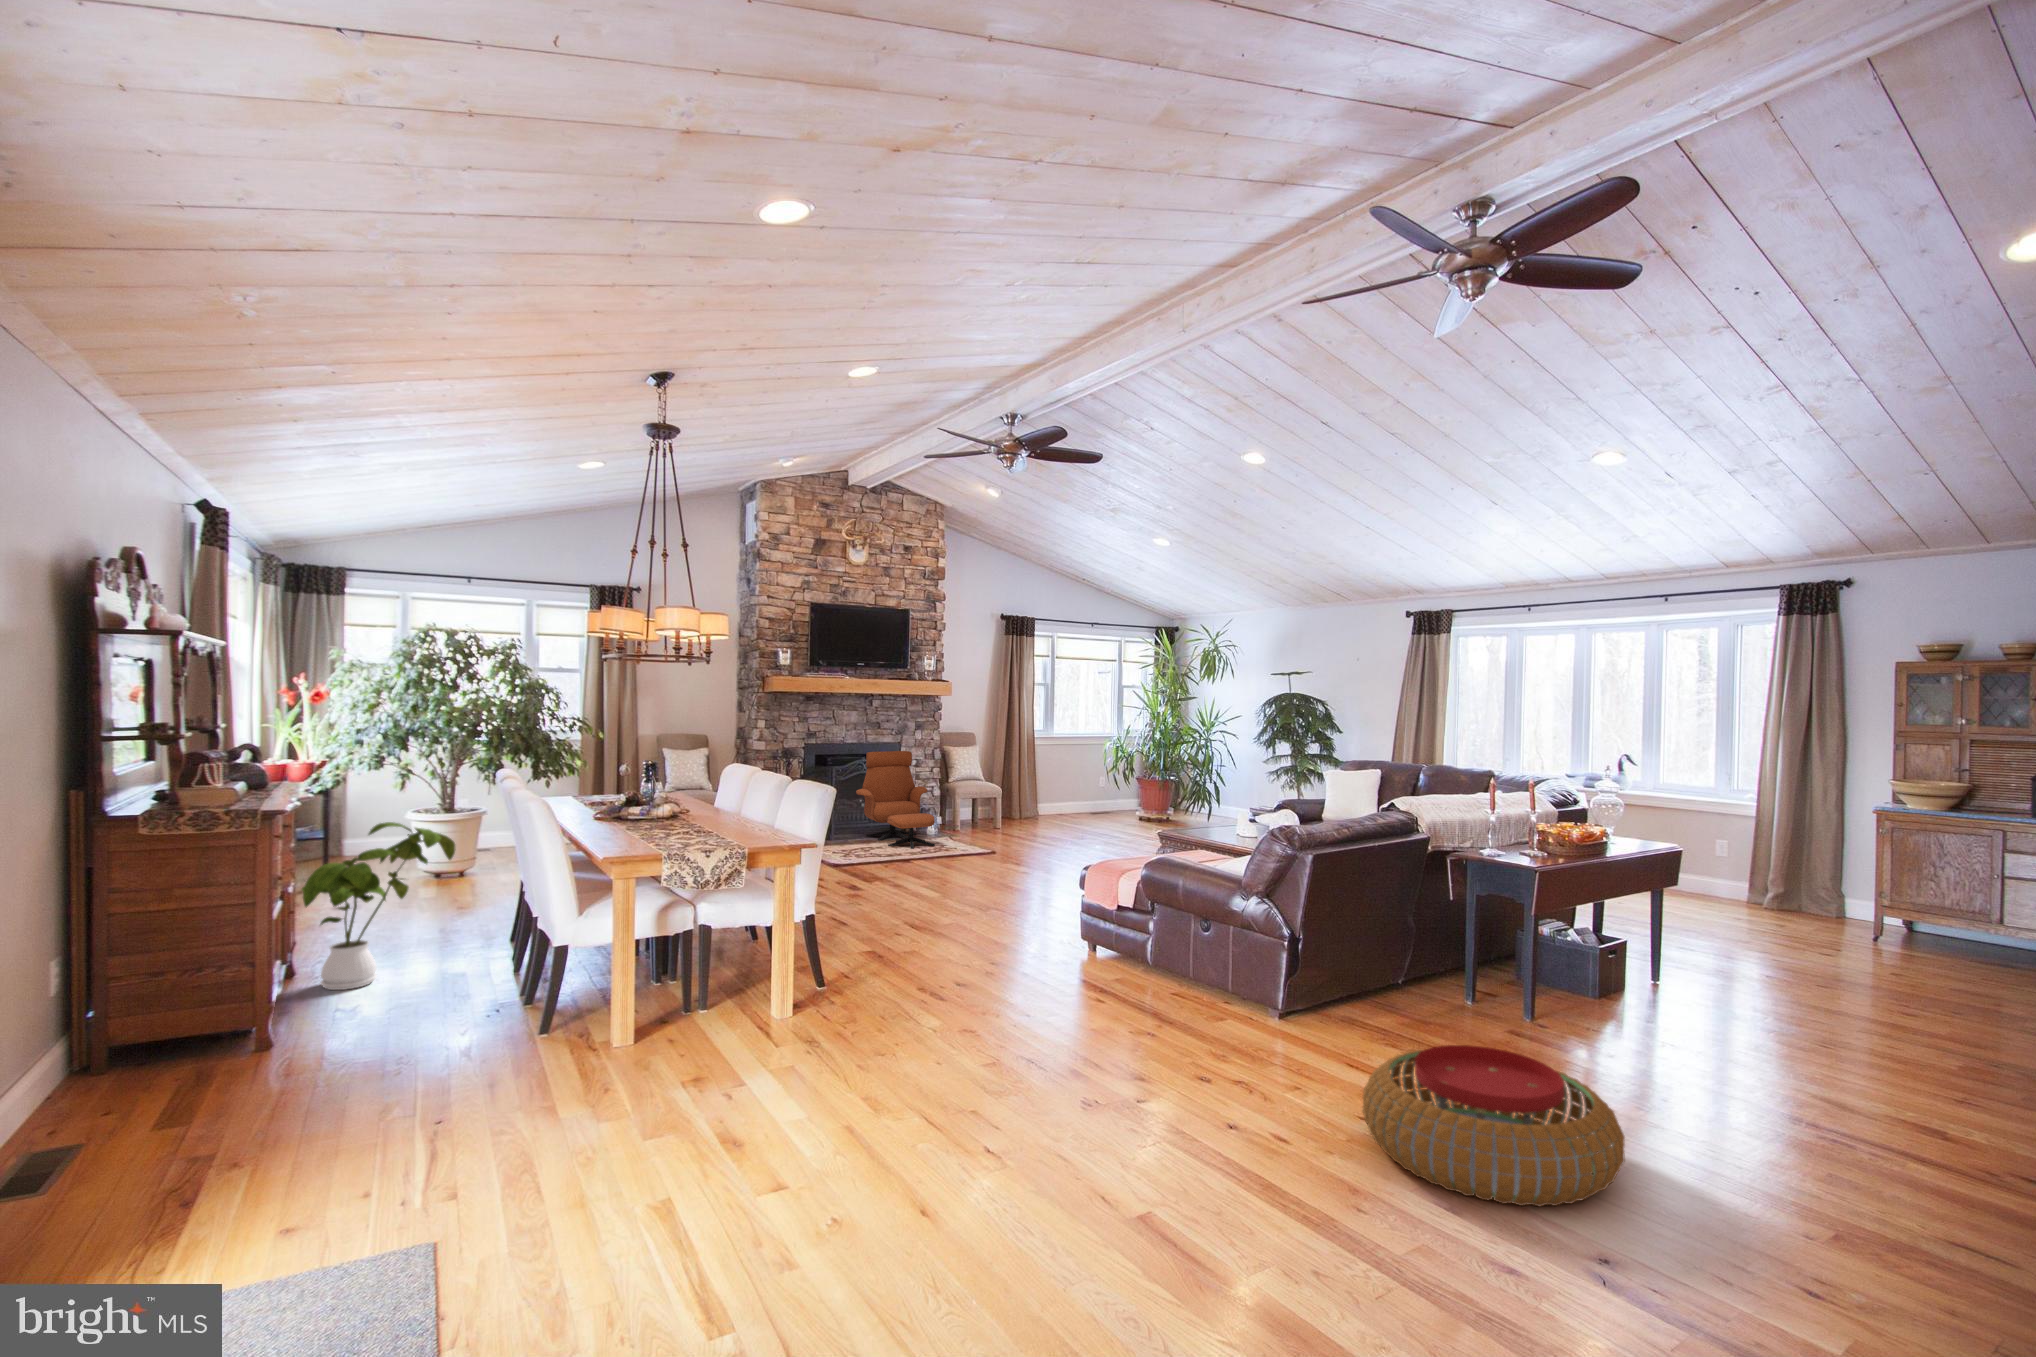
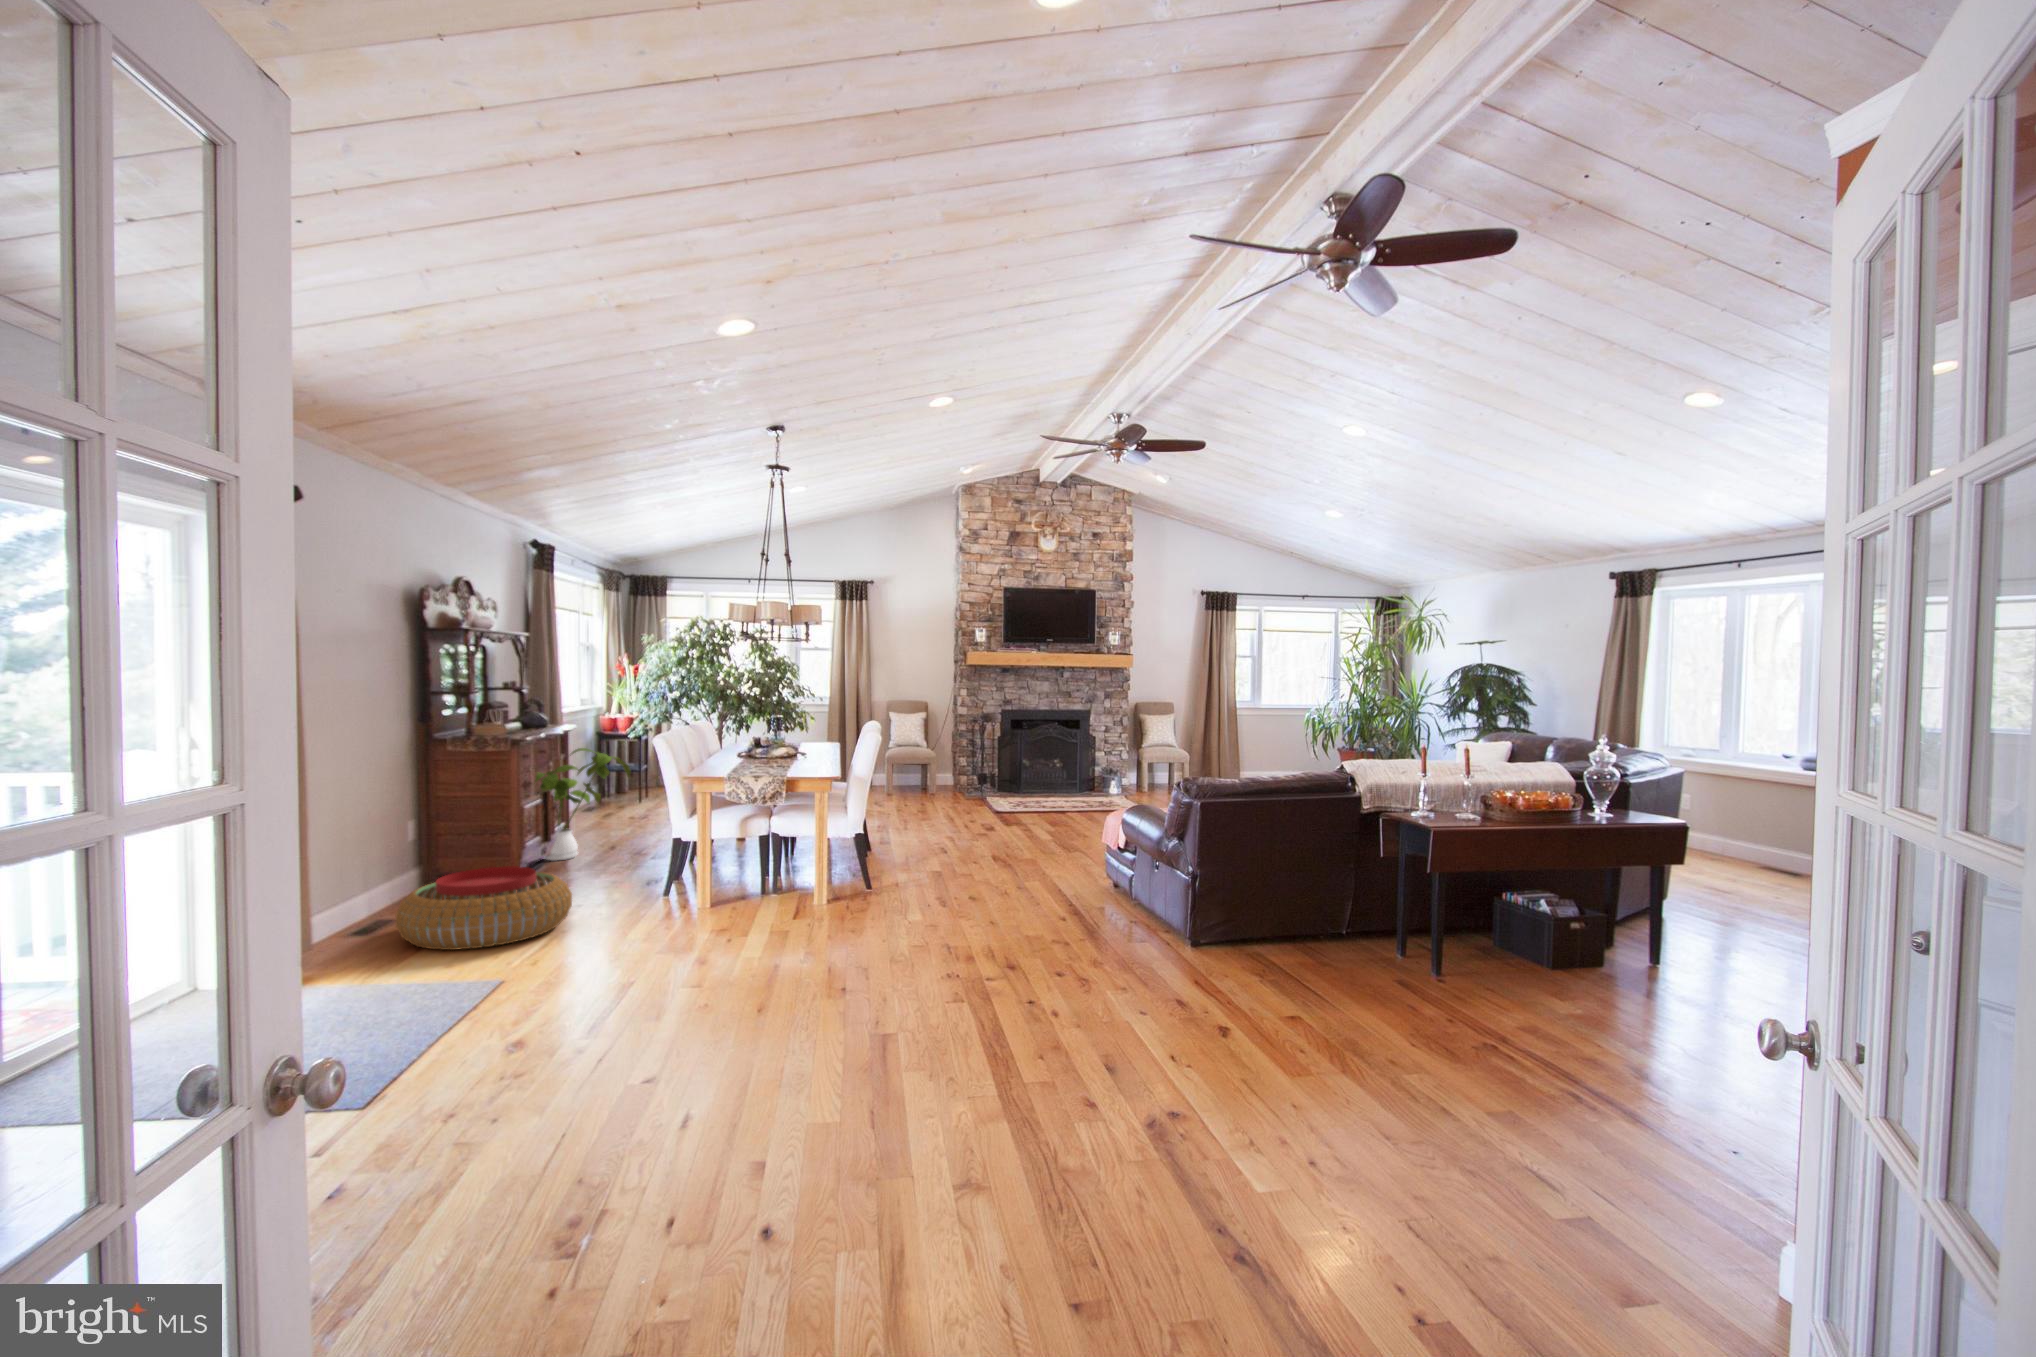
lounge chair: present [856,751,935,849] -> none [1044,716,1108,802]
pouf: present [1362,1045,1625,1207] -> present [396,866,572,950]

